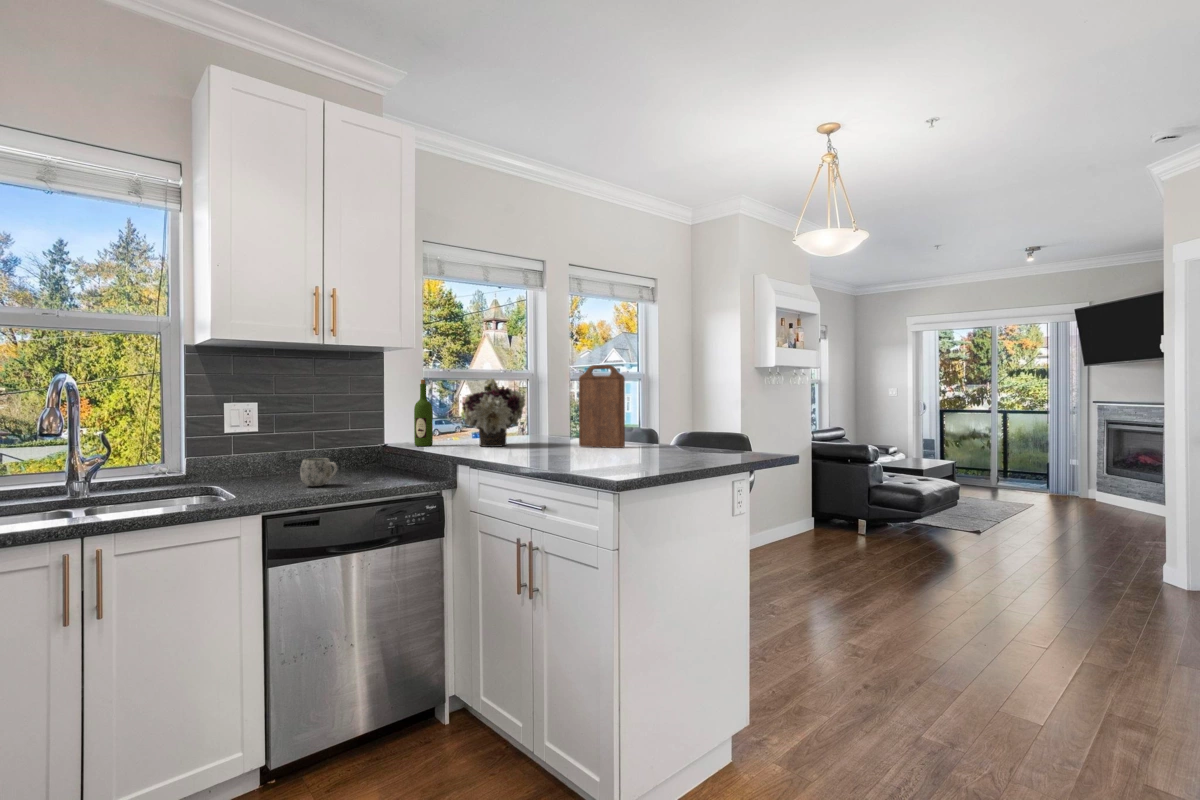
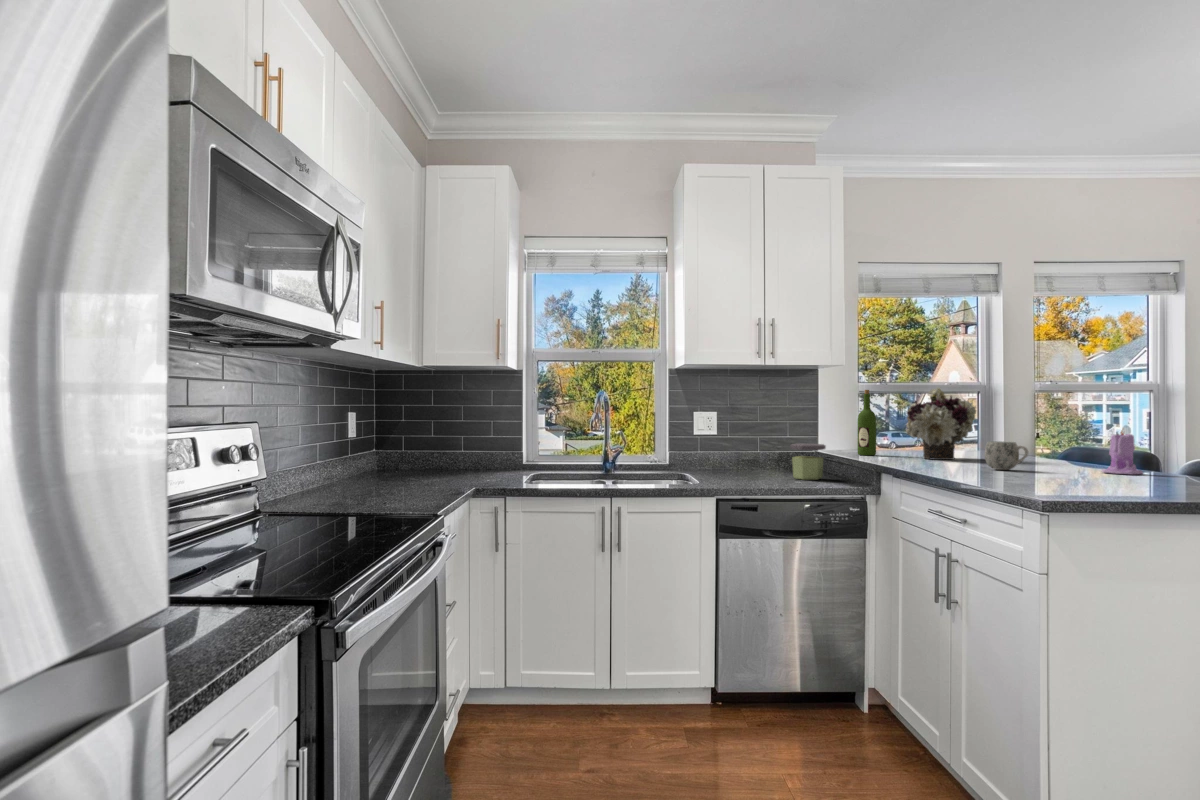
cutting board: present [579,365,625,448] -> none [1040,371,1100,469]
candle: none [633,413,661,452] -> present [1102,431,1143,475]
jar: none [347,438,386,478] -> present [790,443,826,480]
mug: present [300,458,337,486] -> present [985,441,1028,470]

